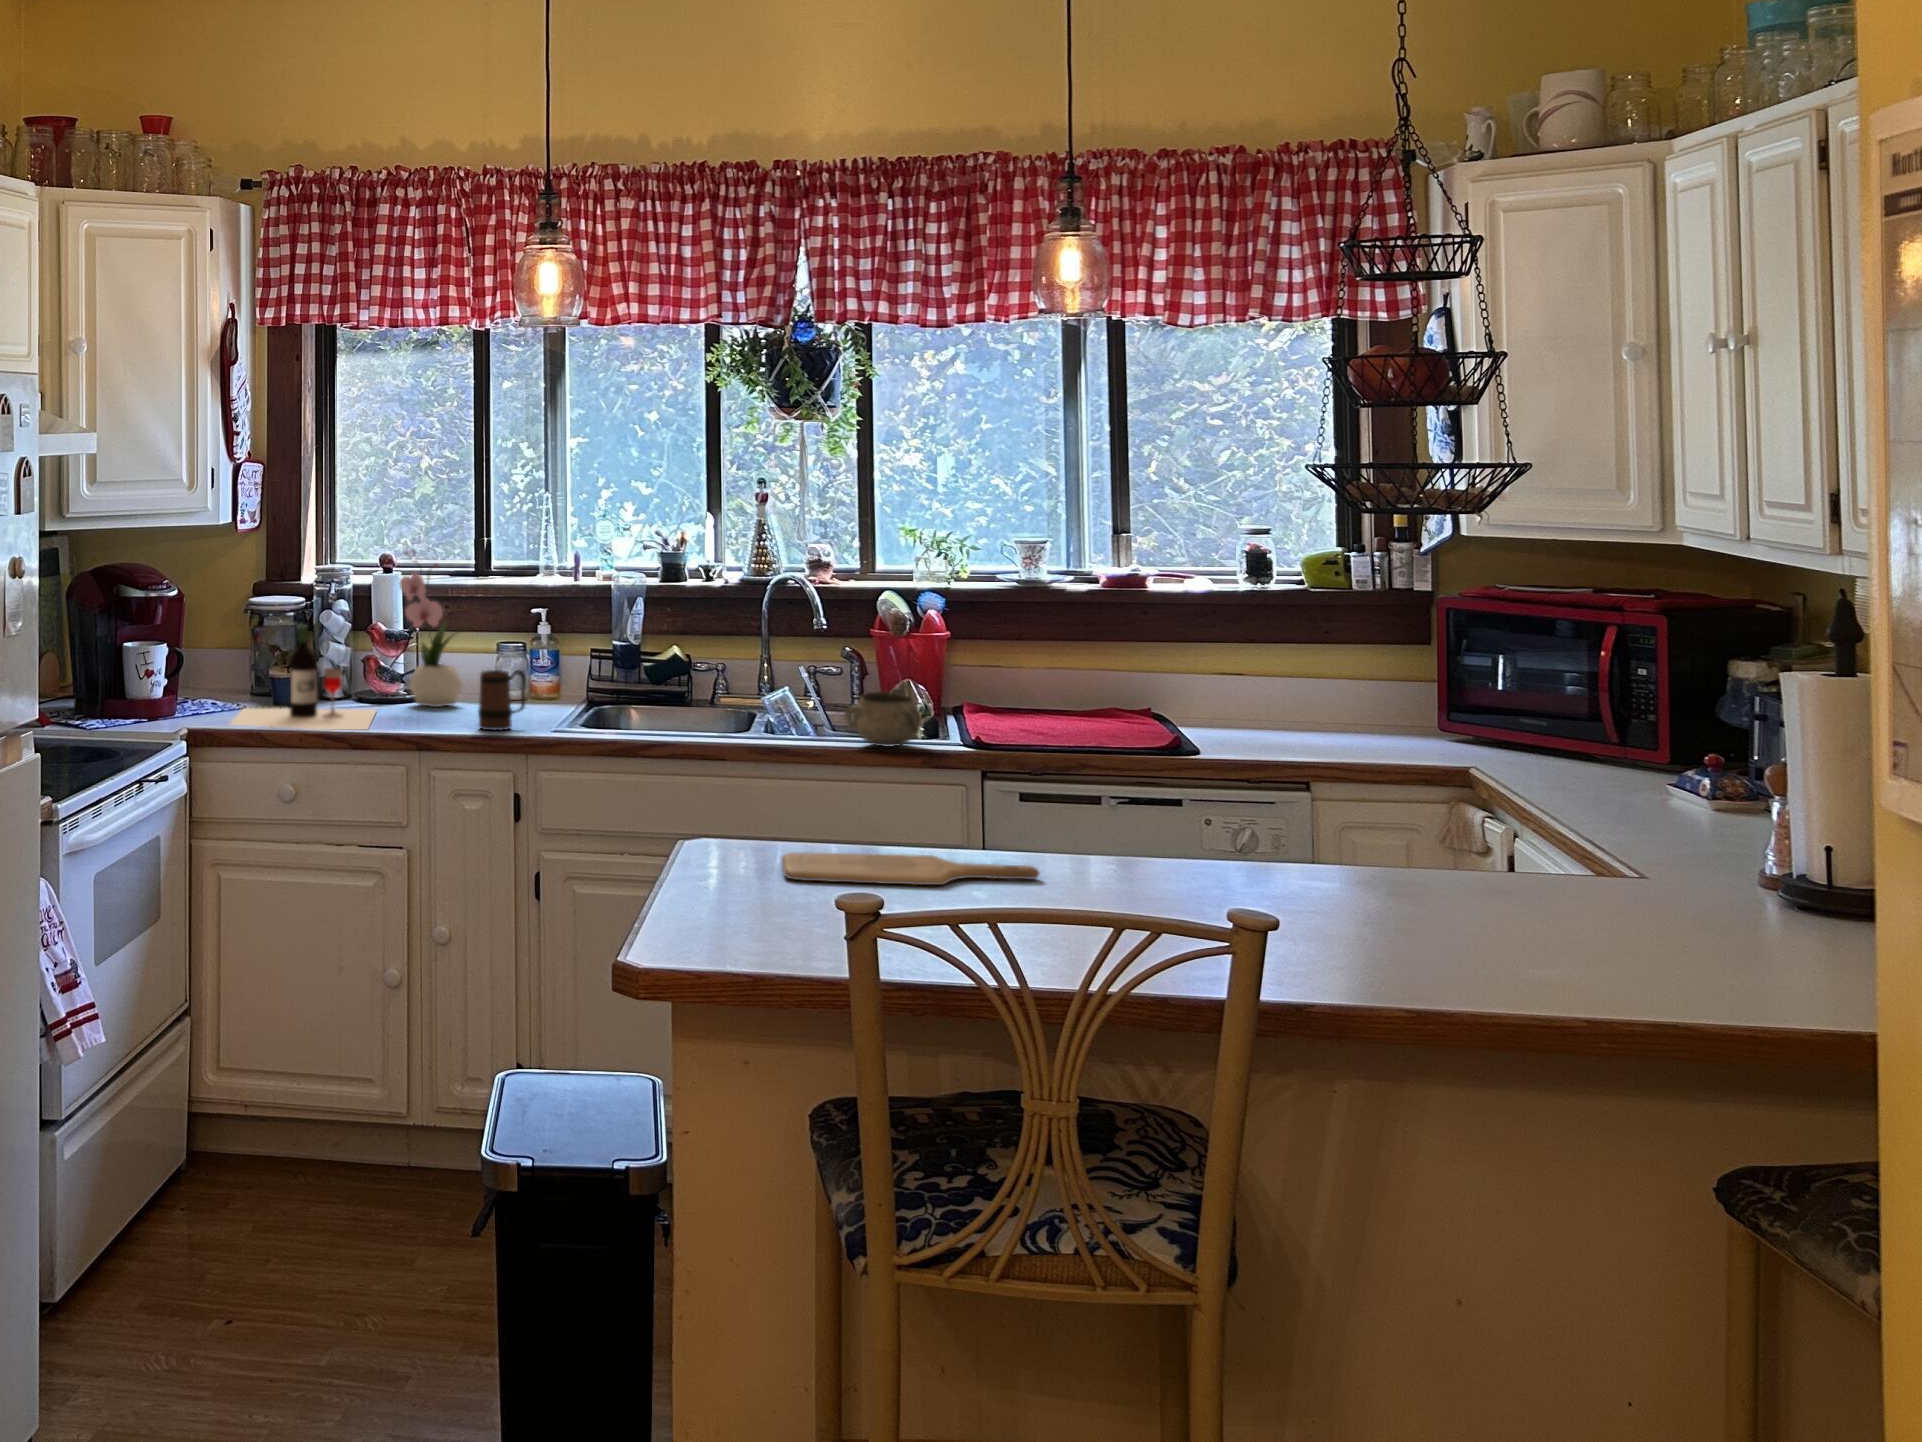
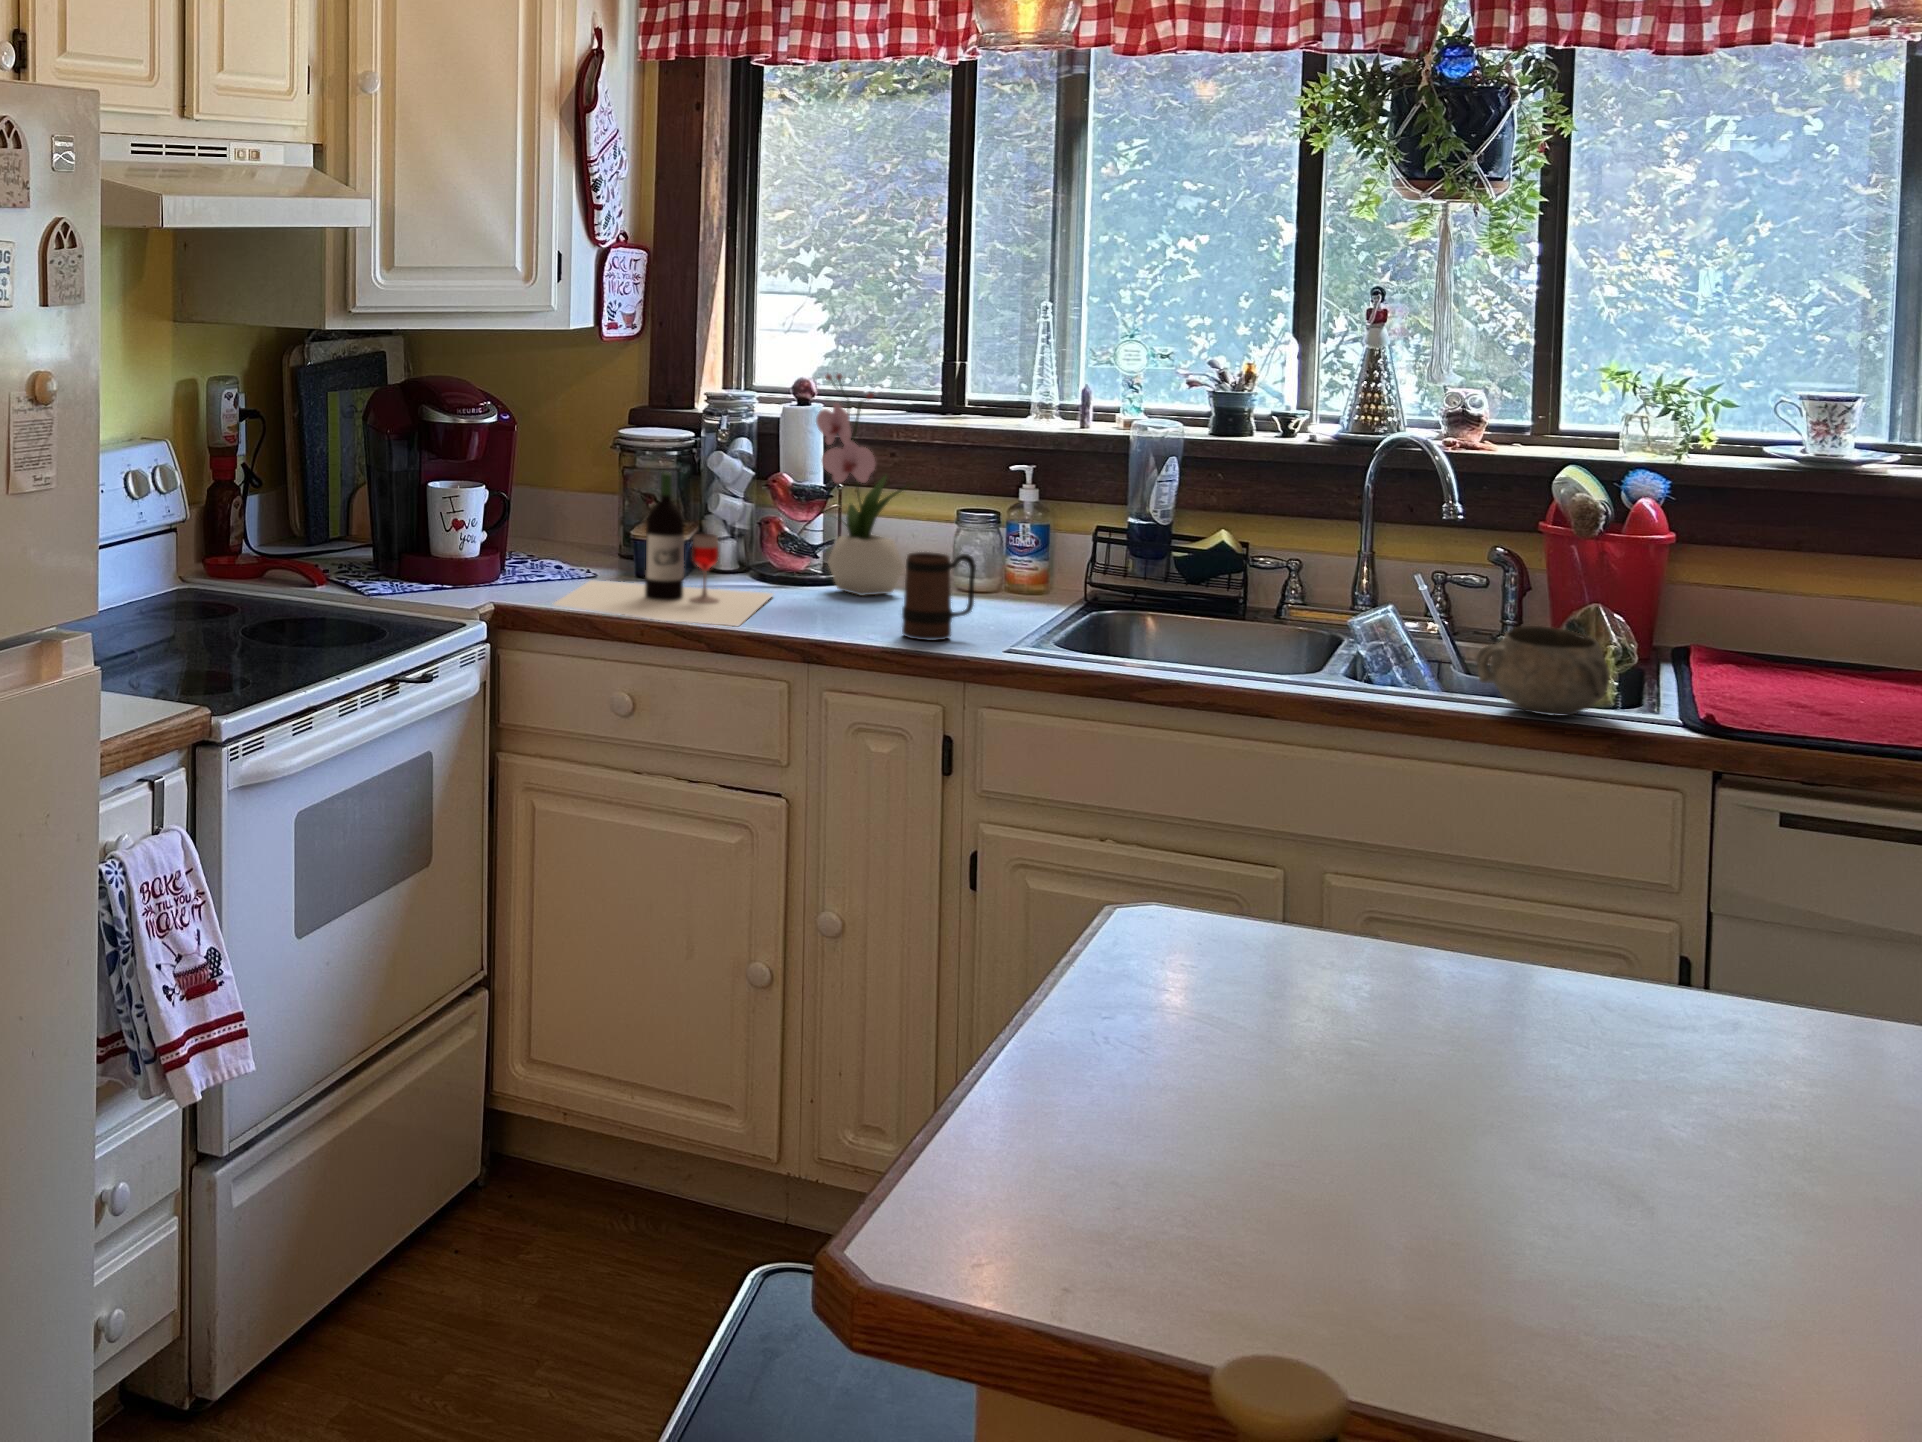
cutting board: present [782,852,1039,885] -> none [1269,940,1797,1054]

